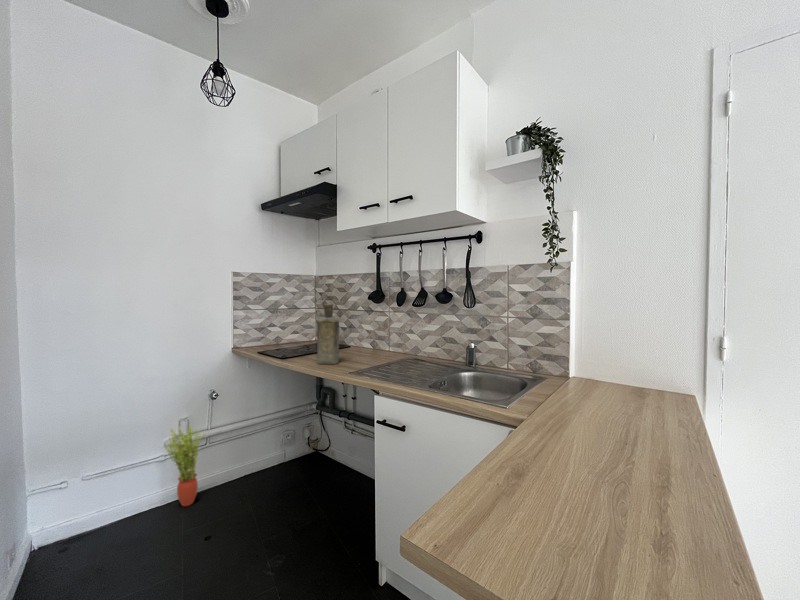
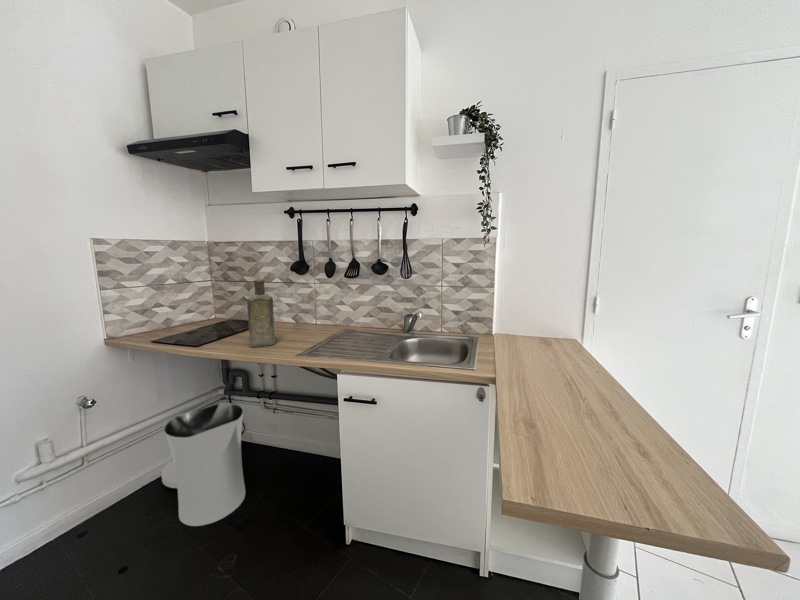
trash can: none [253,415,316,521] -> present [161,403,245,526]
potted plant: present [165,427,205,506] -> none [18,446,85,548]

